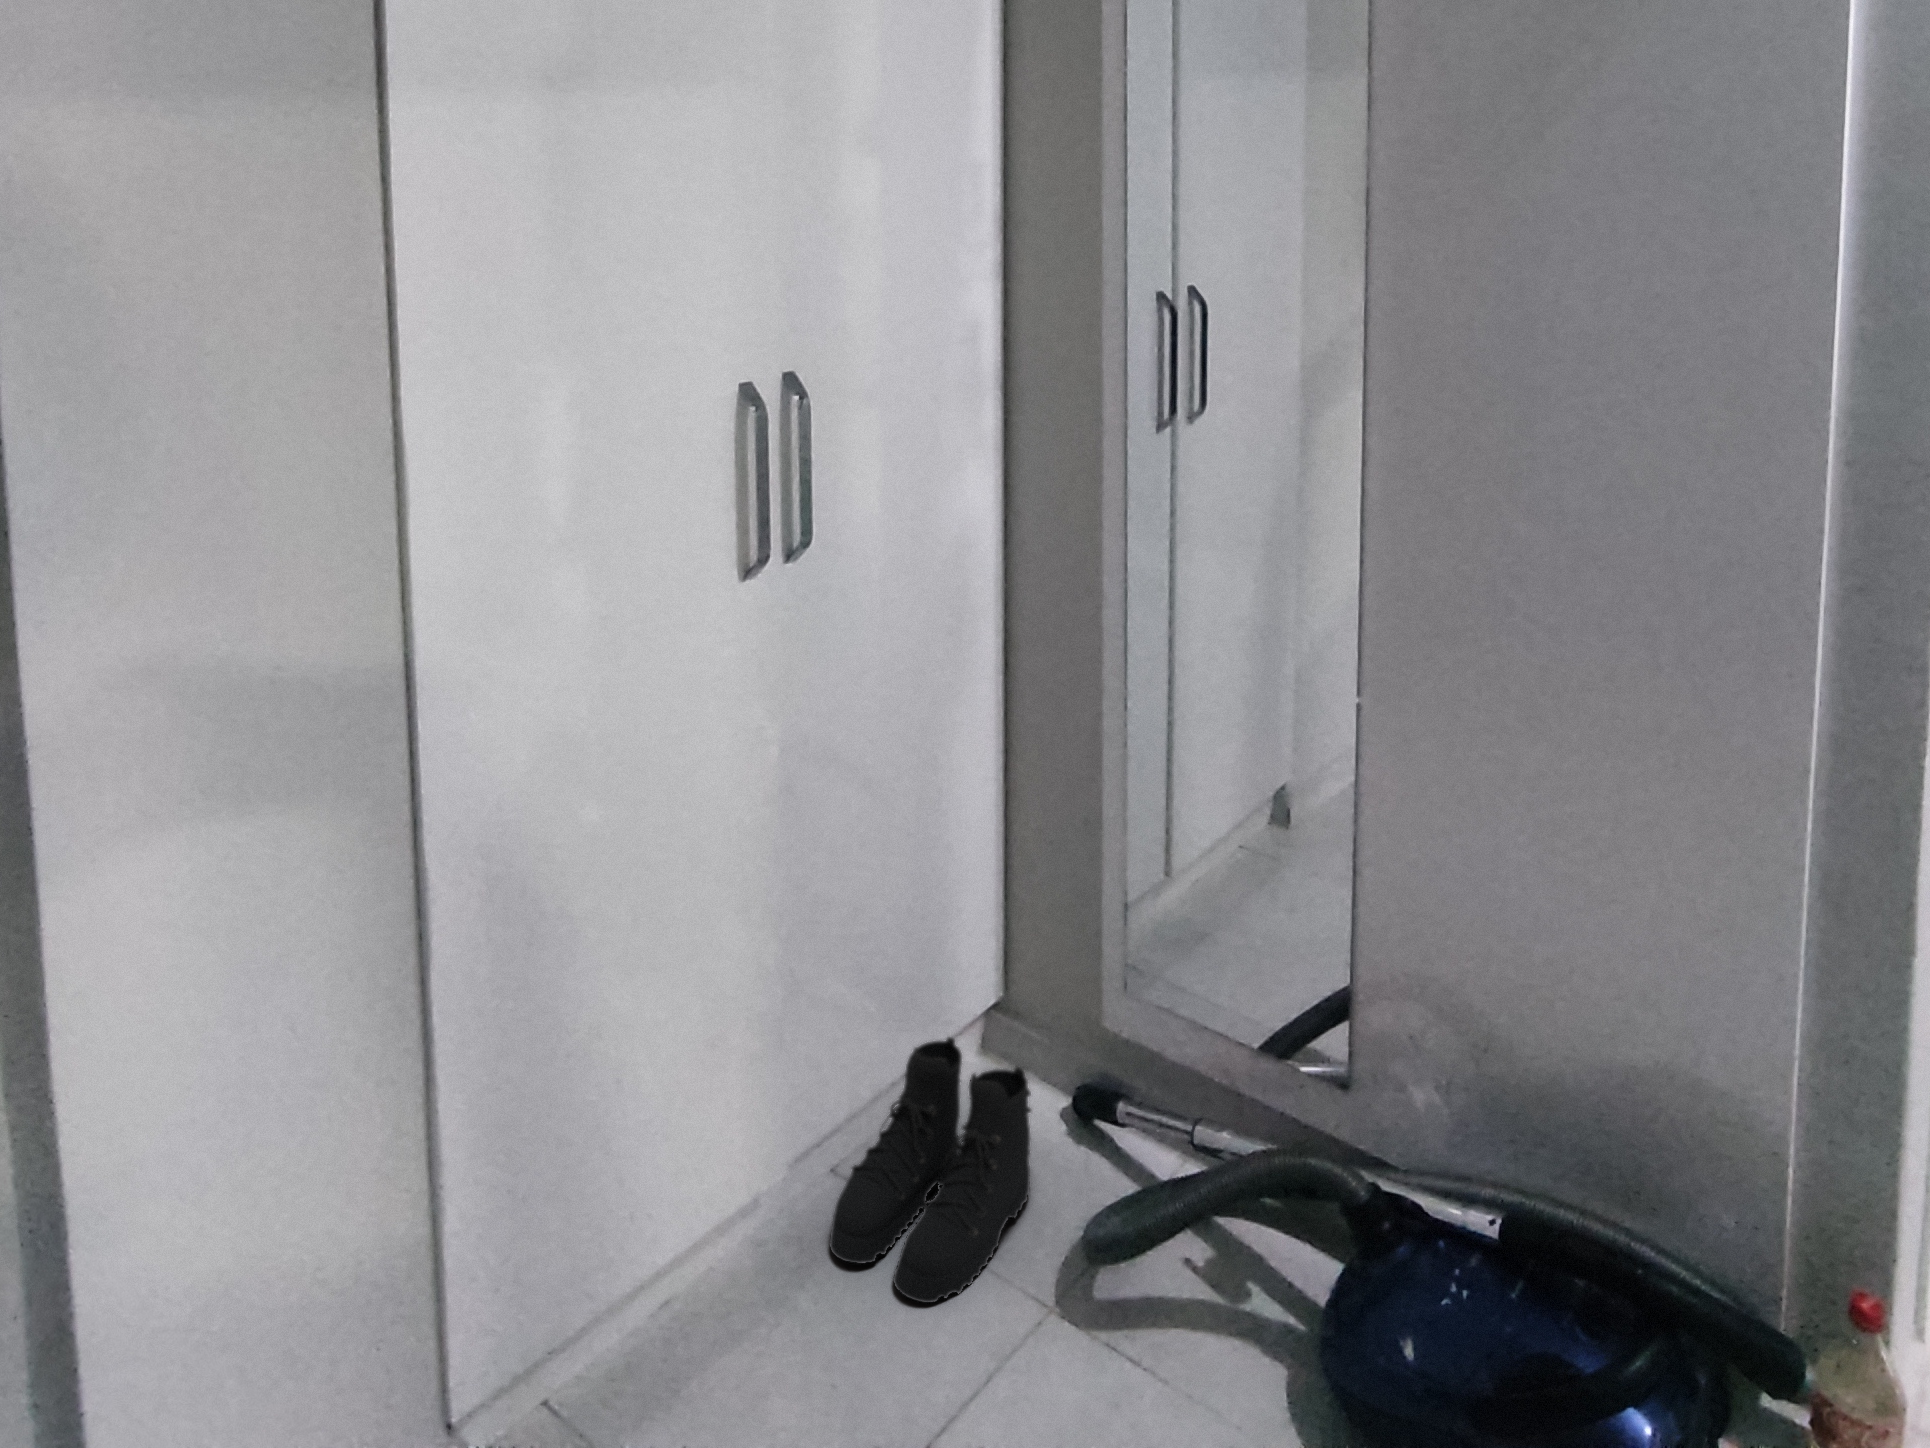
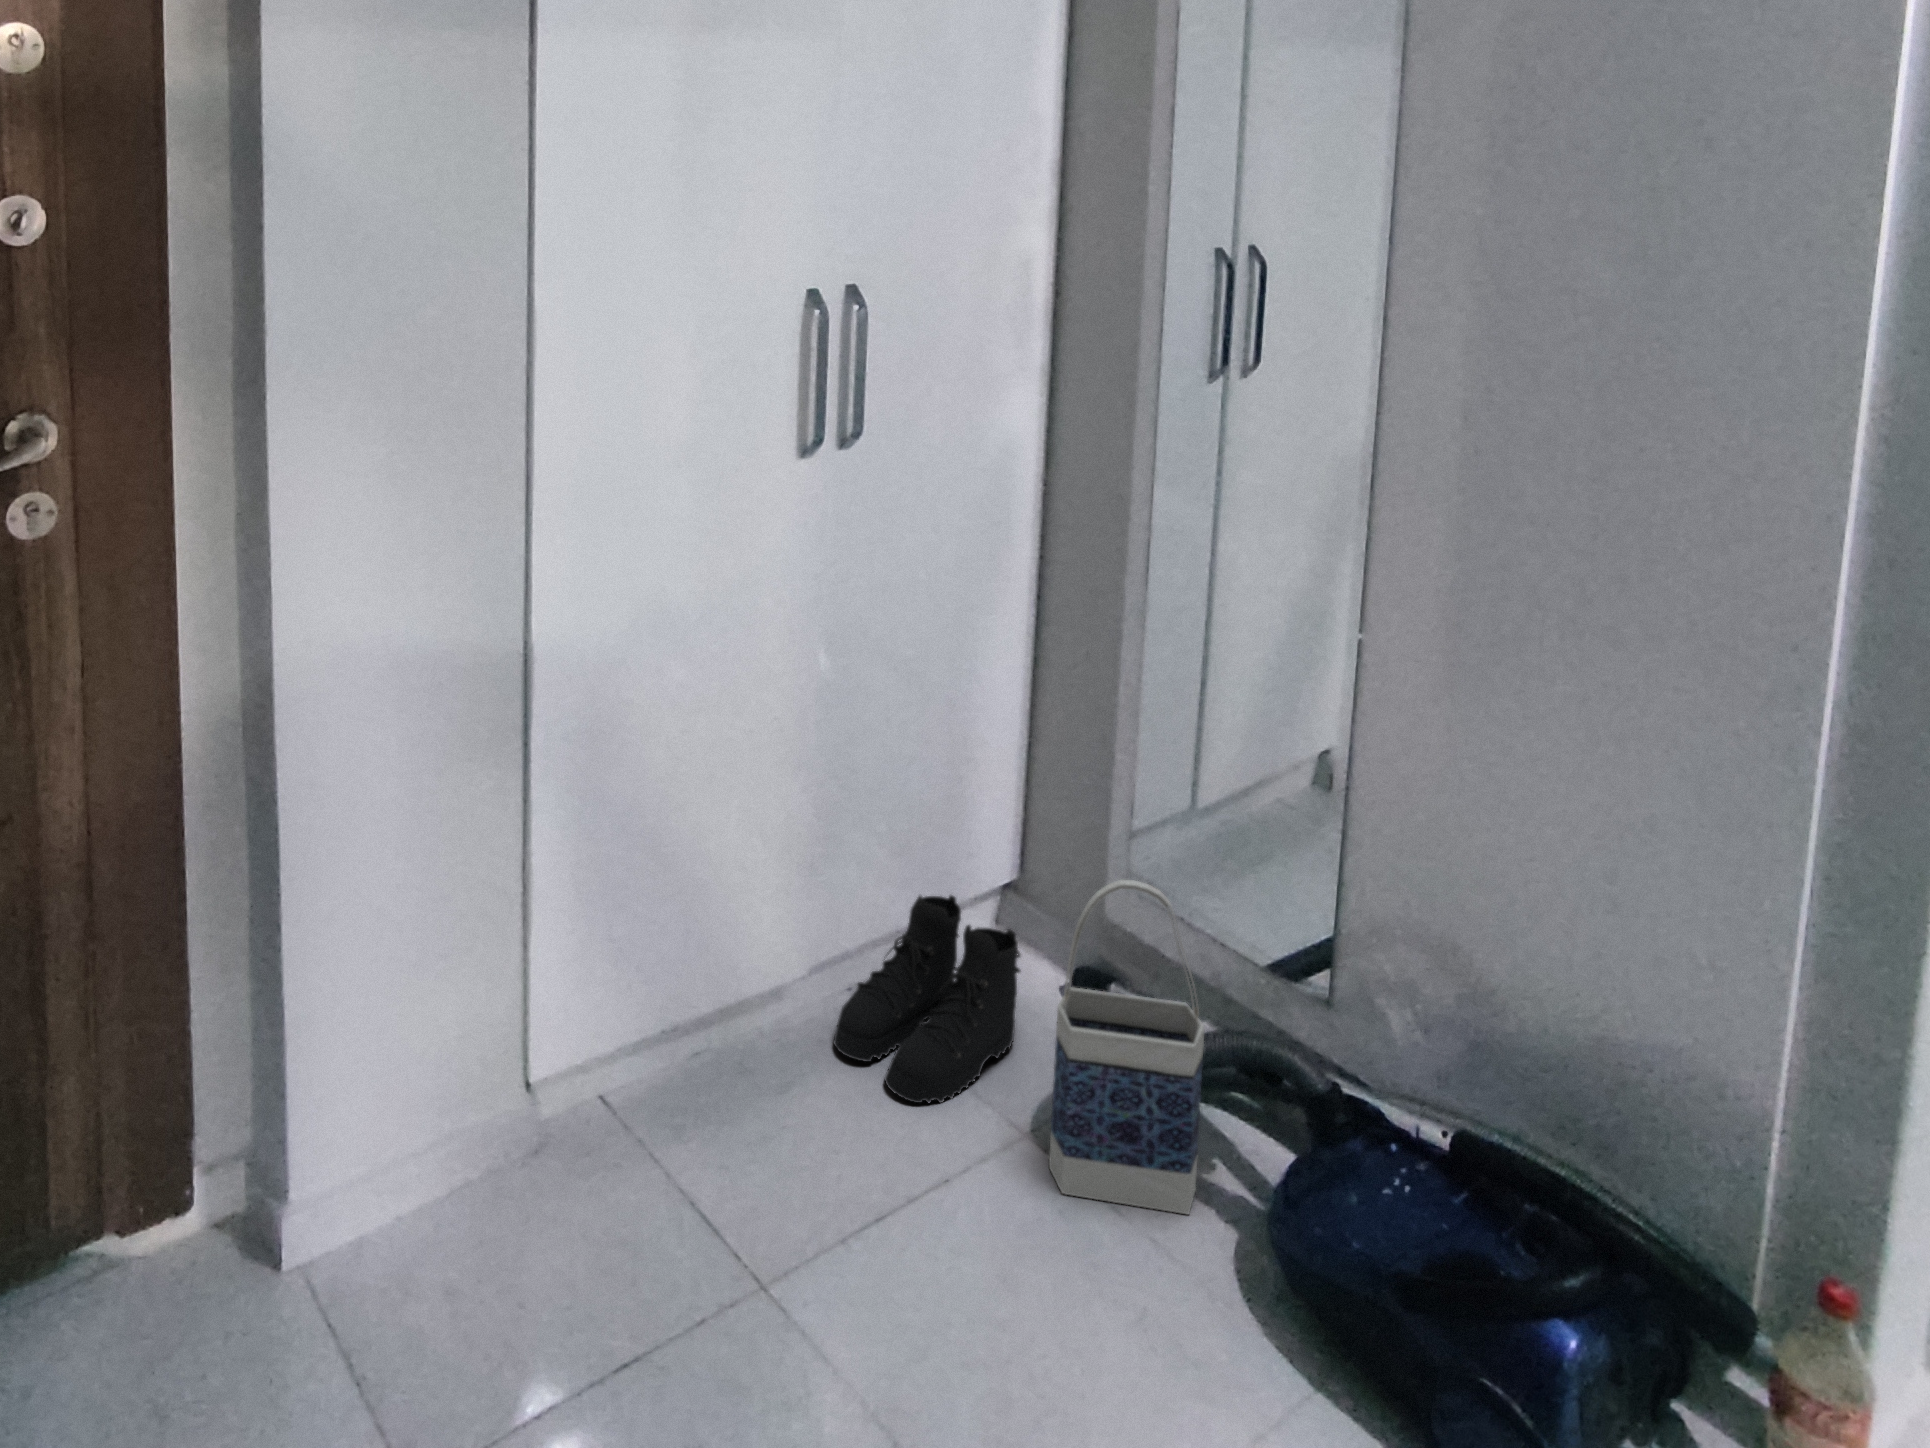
bag: none [1087,1008,1242,1377] -> present [1049,880,1205,1214]

